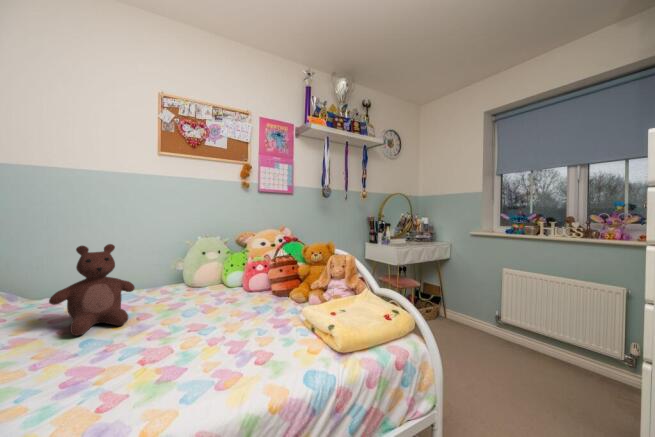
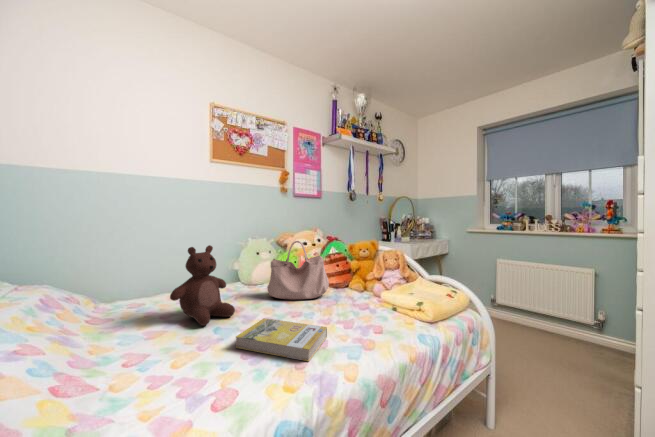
handbag: none [193,241,260,308] -> present [268,241,329,300]
book: none [67,333,188,403] -> present [236,318,327,361]

